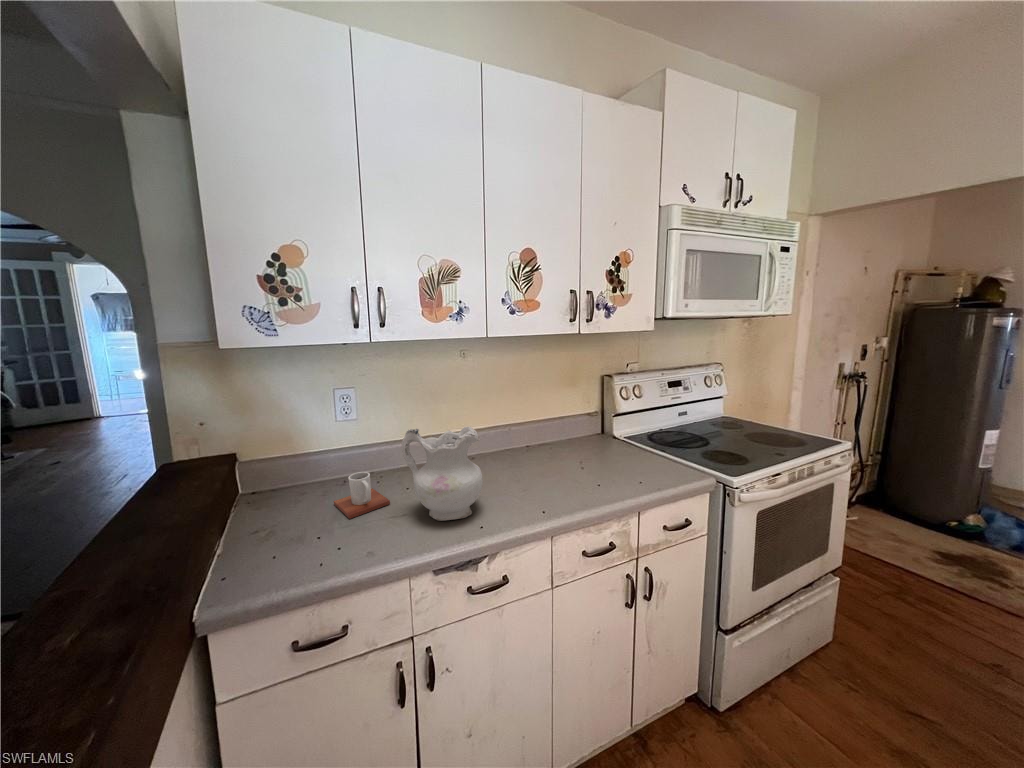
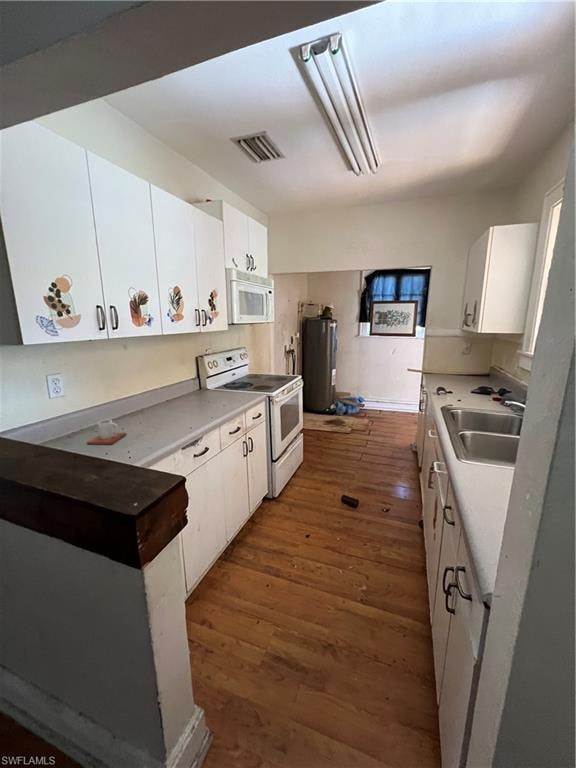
ceramic pitcher: present [402,427,483,521] -> none [138,382,184,432]

